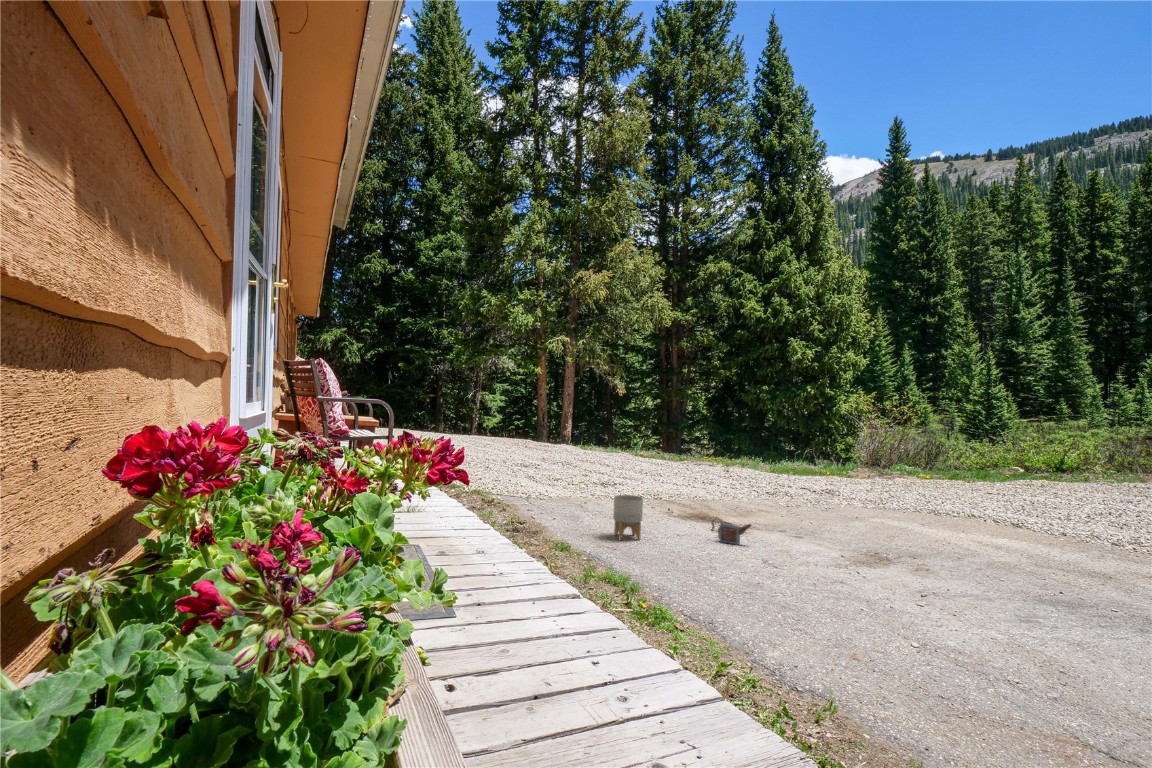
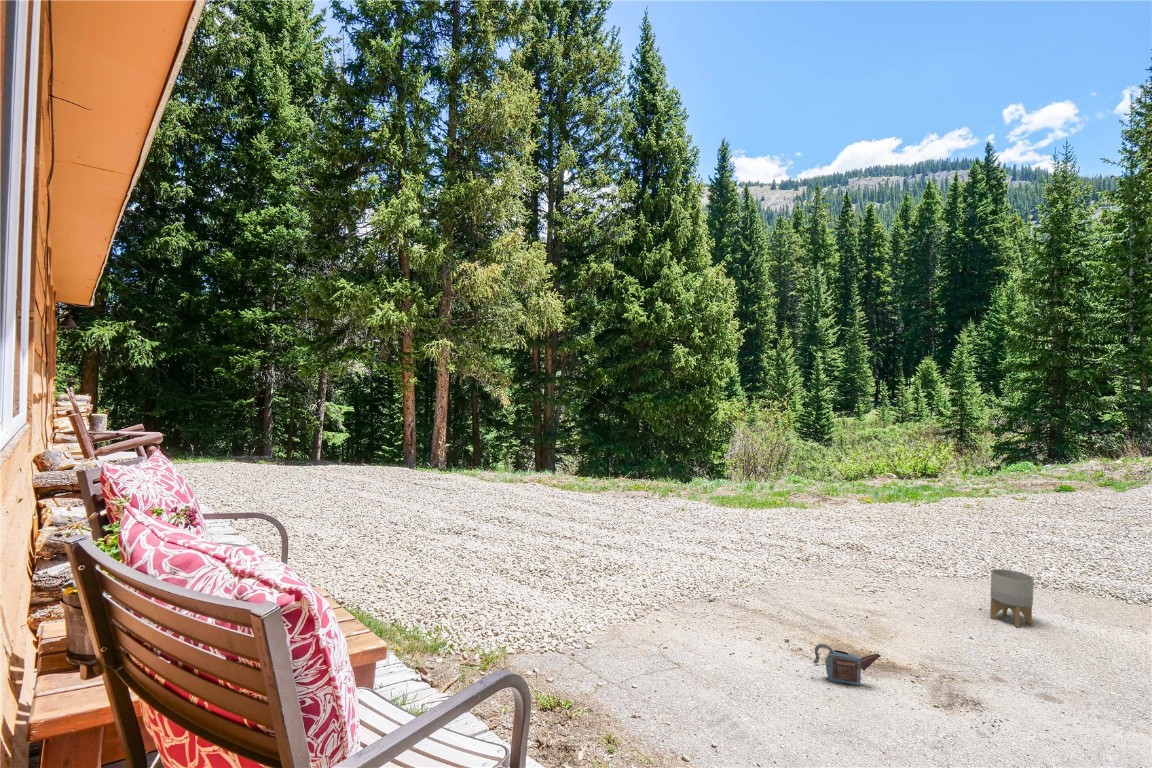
planter: present [613,495,643,540] -> present [990,569,1034,628]

